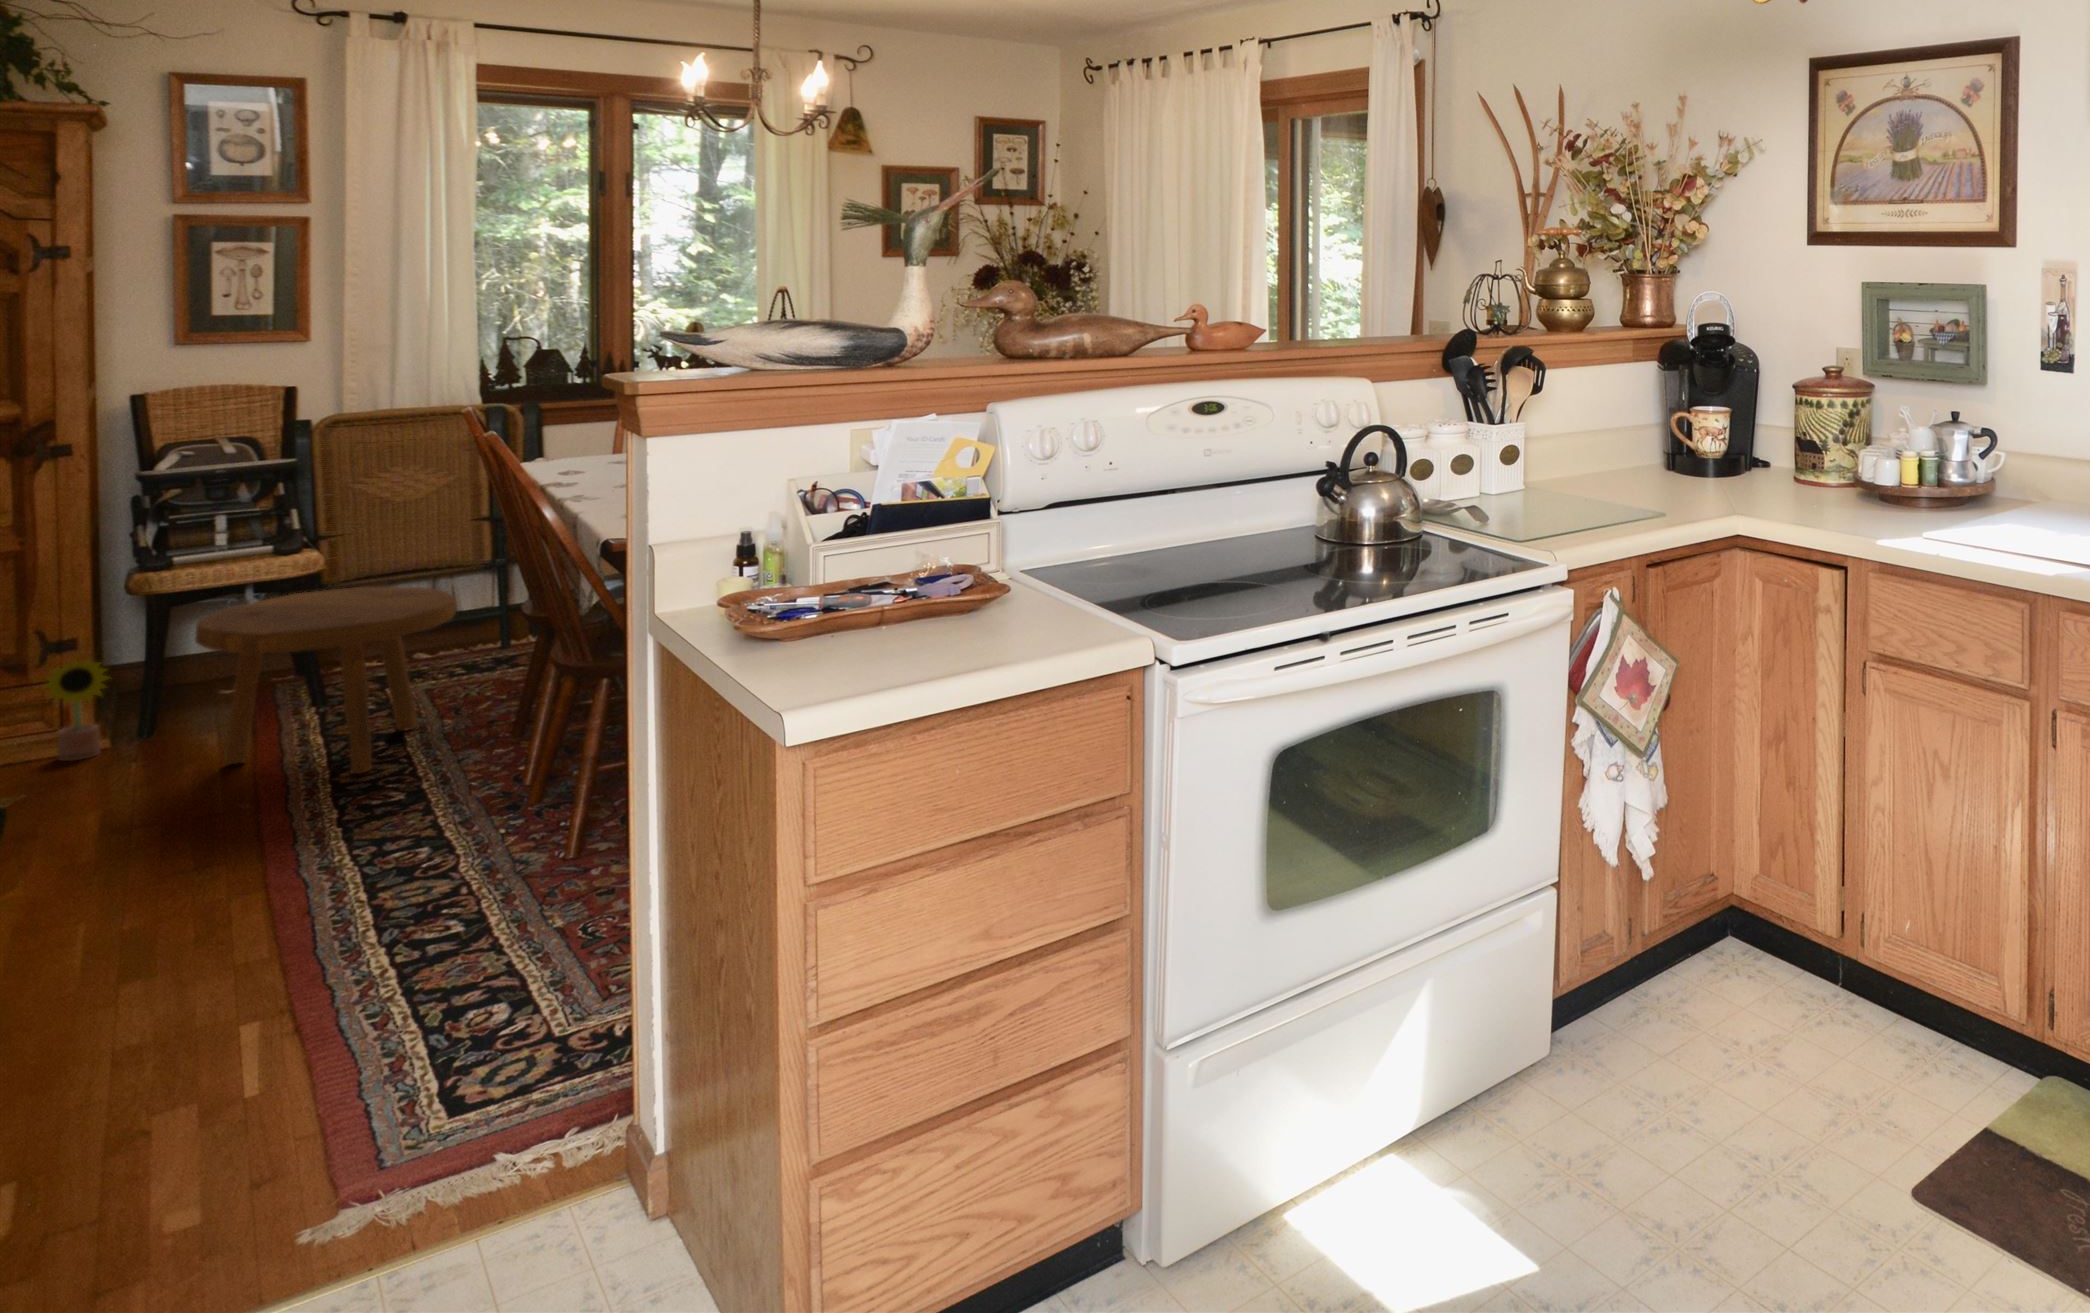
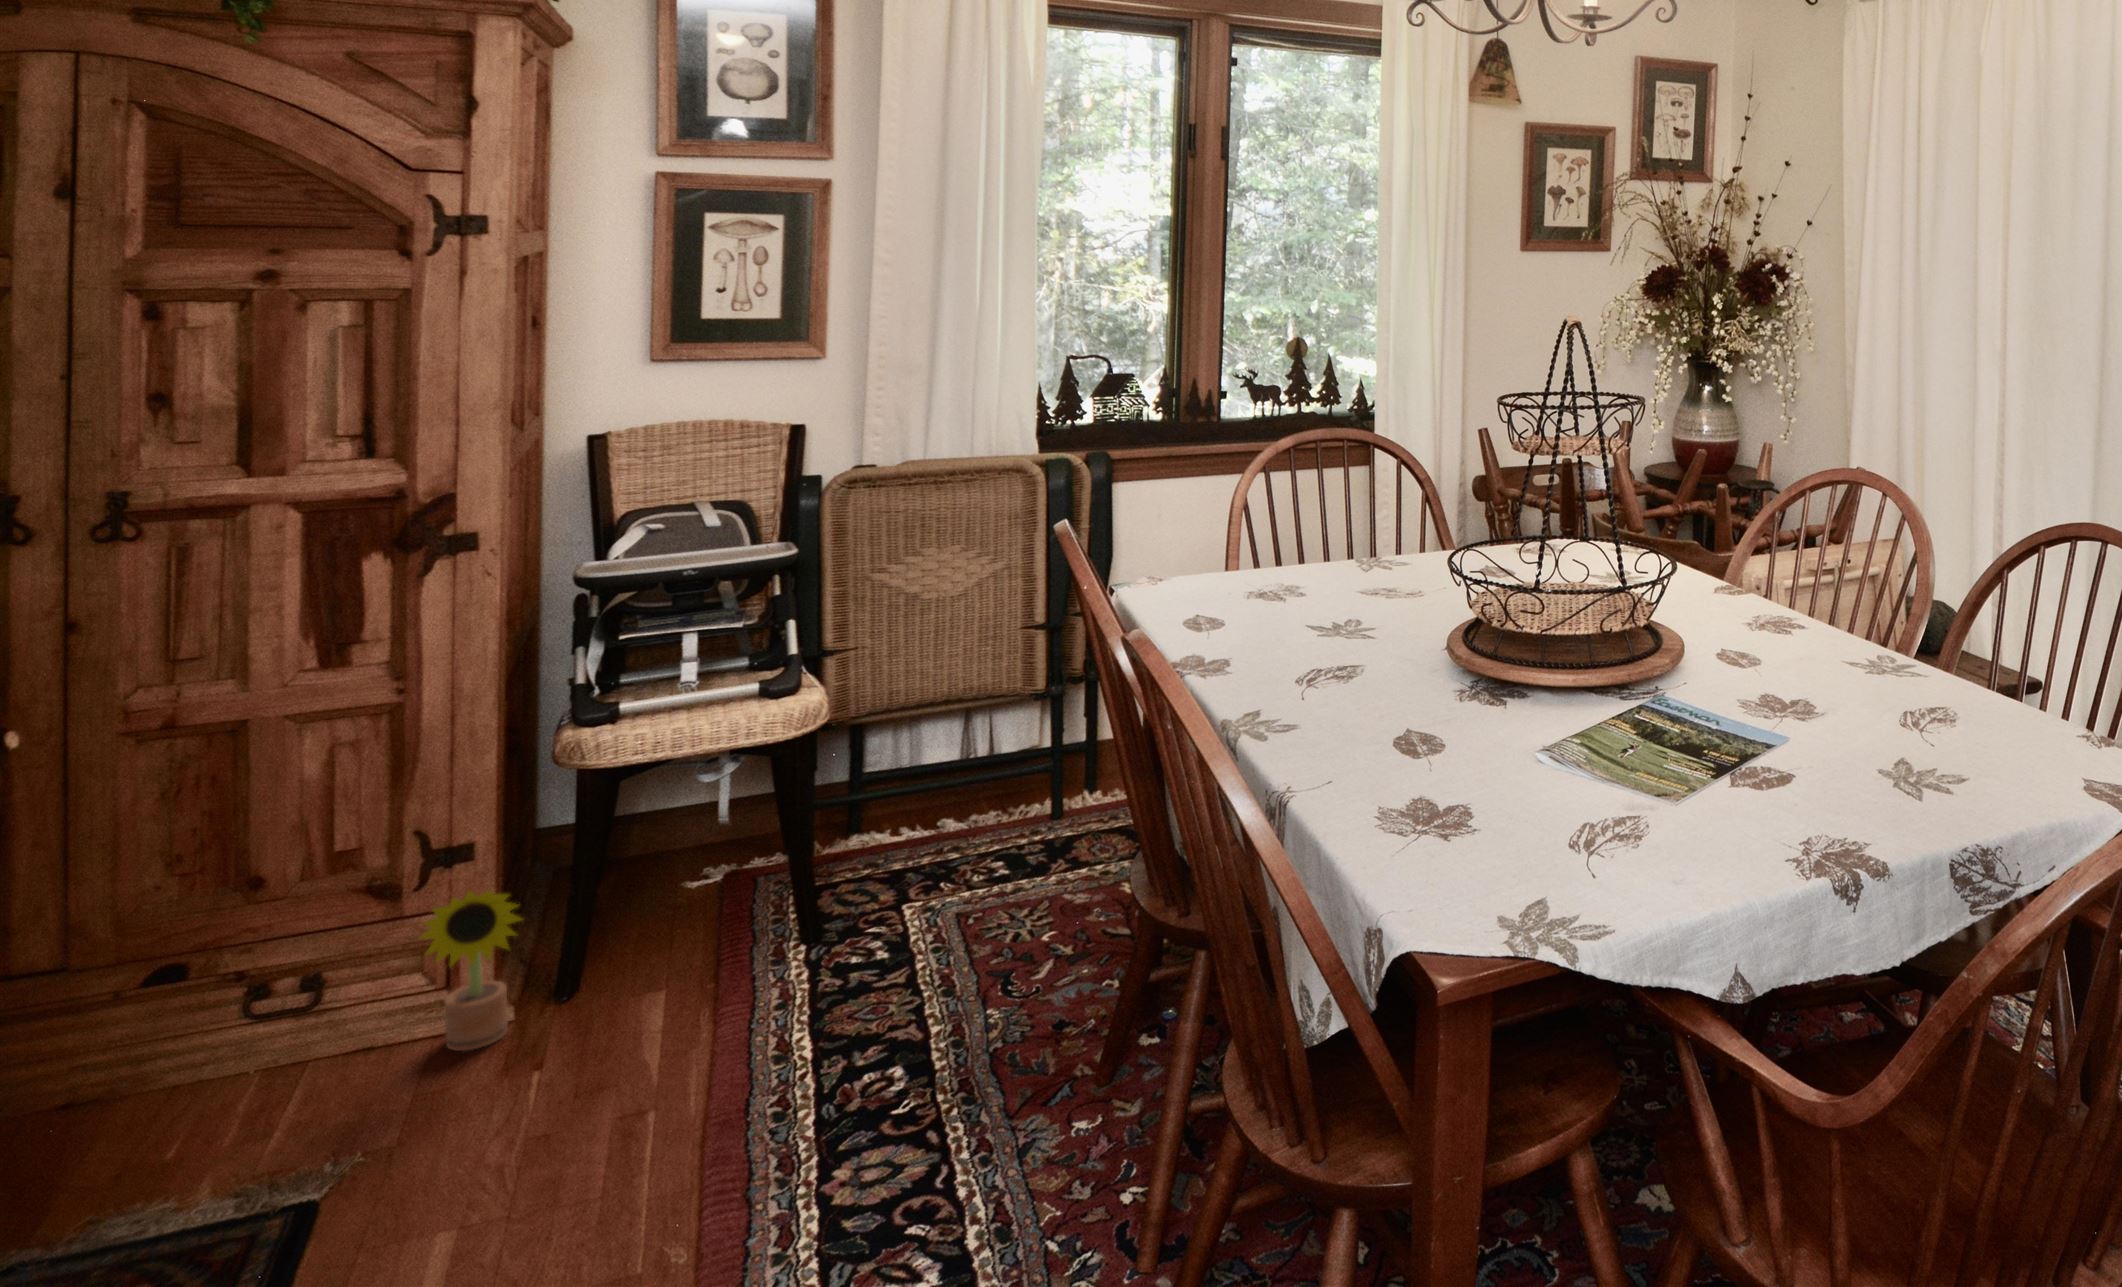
footstool: present [195,587,457,774] -> none [635,773,1036,1161]

